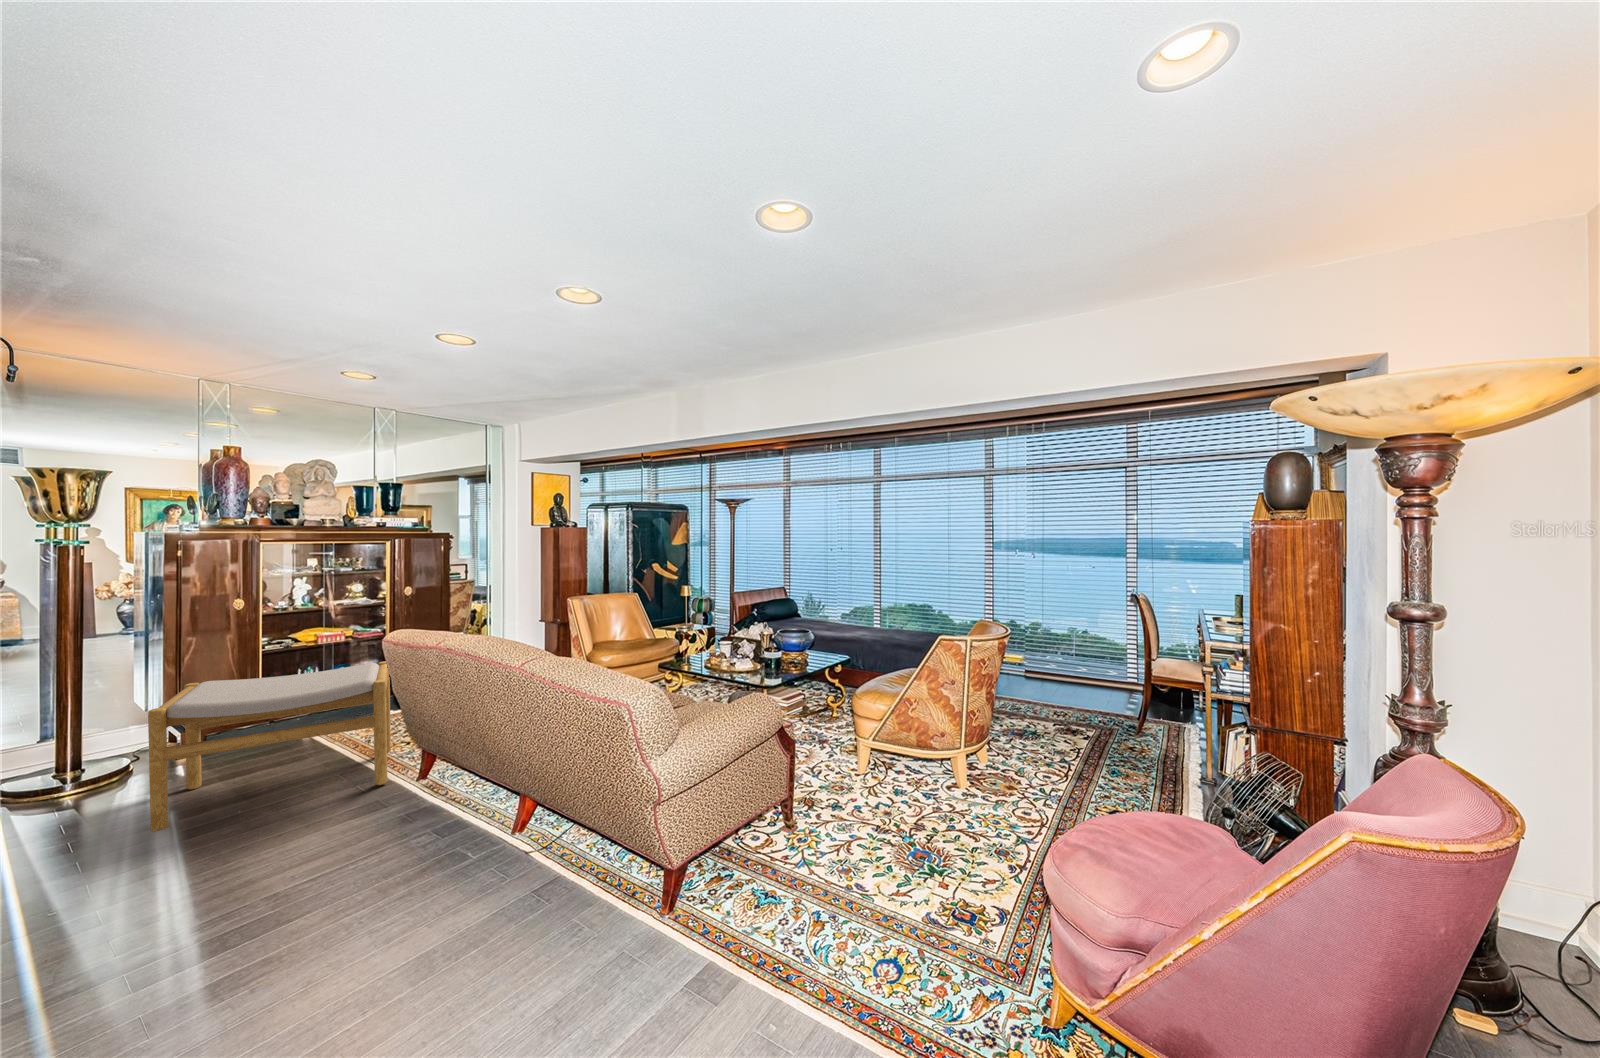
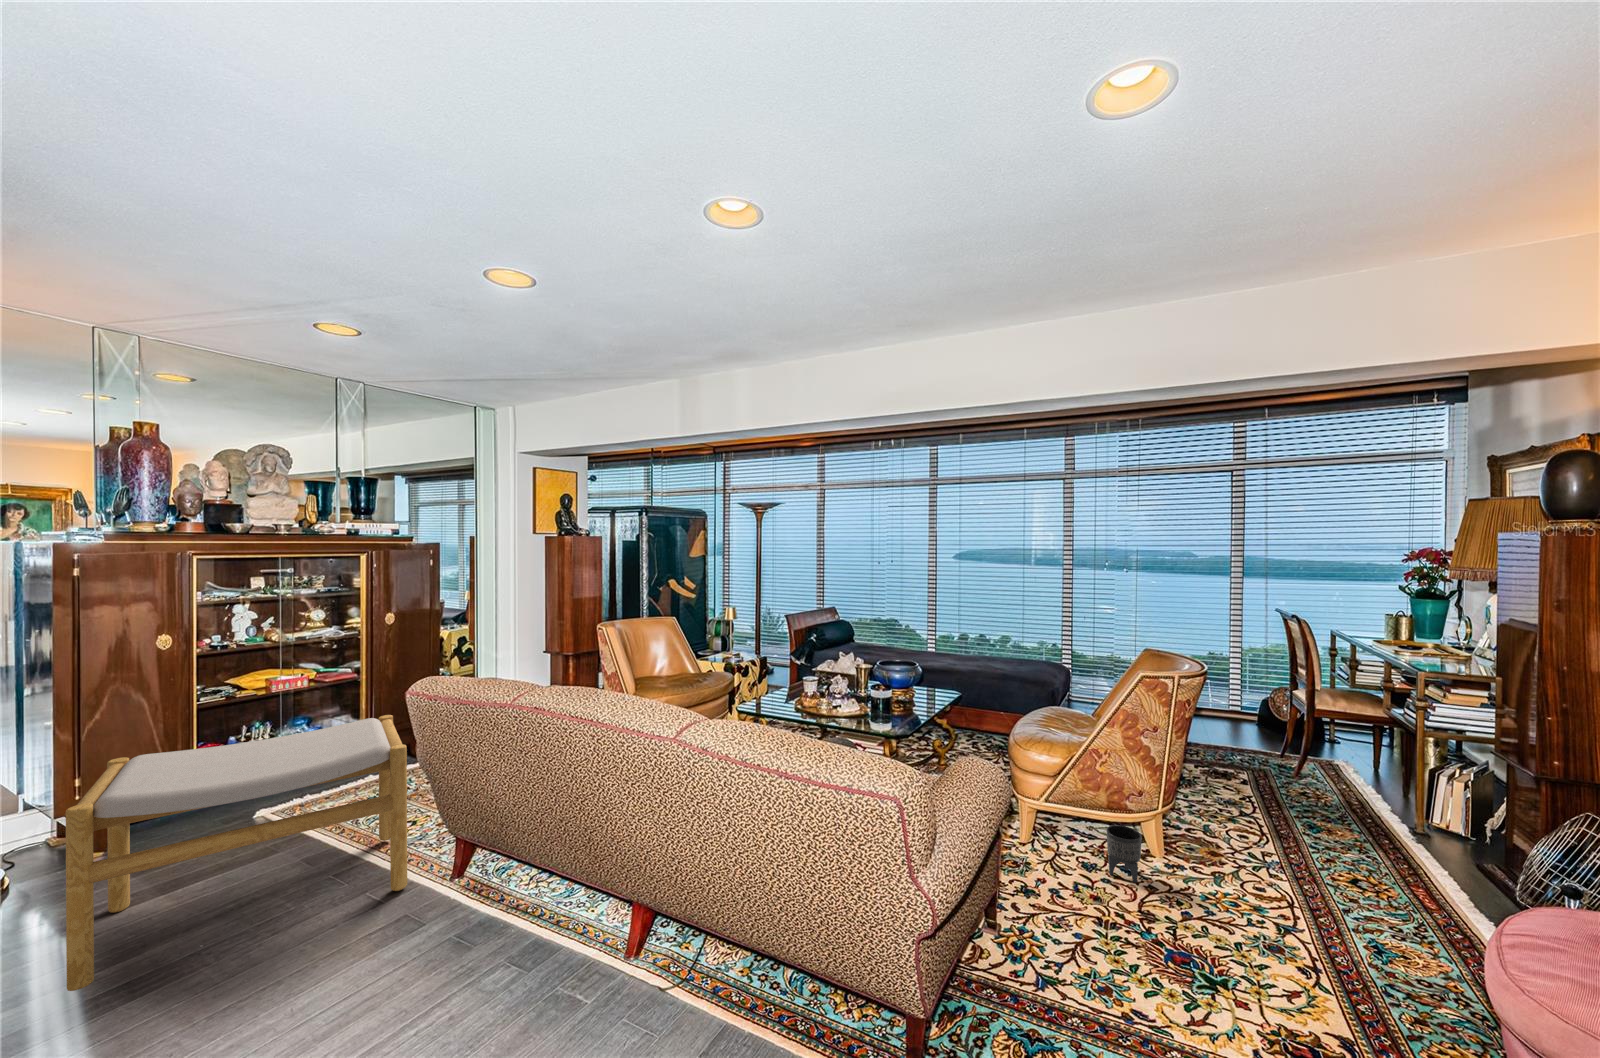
planter: none [911,760,936,804] -> present [1107,825,1142,882]

